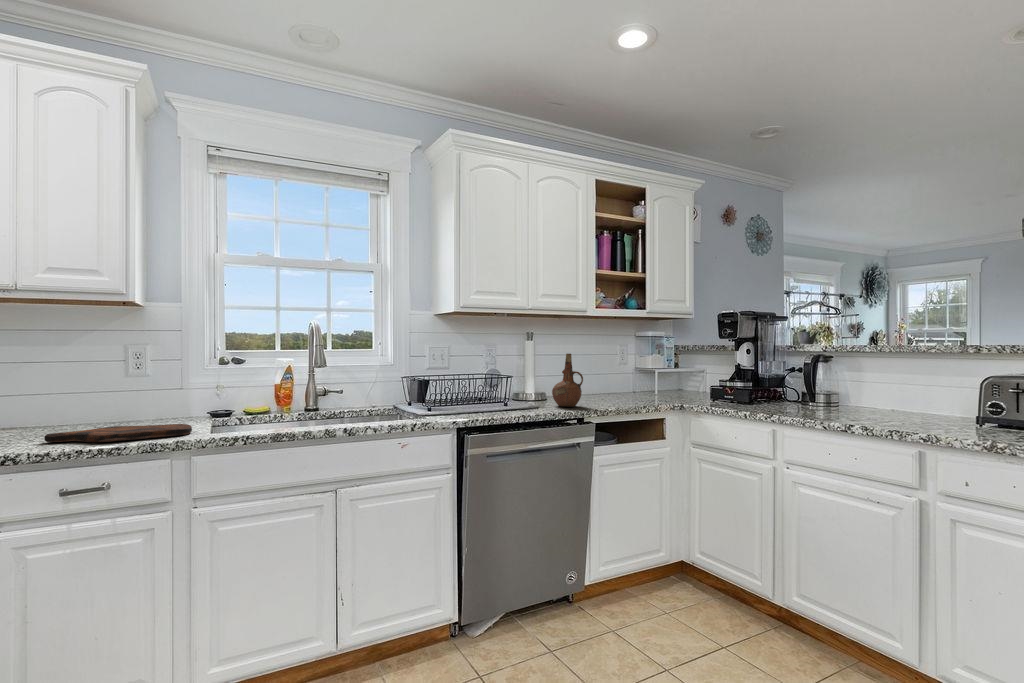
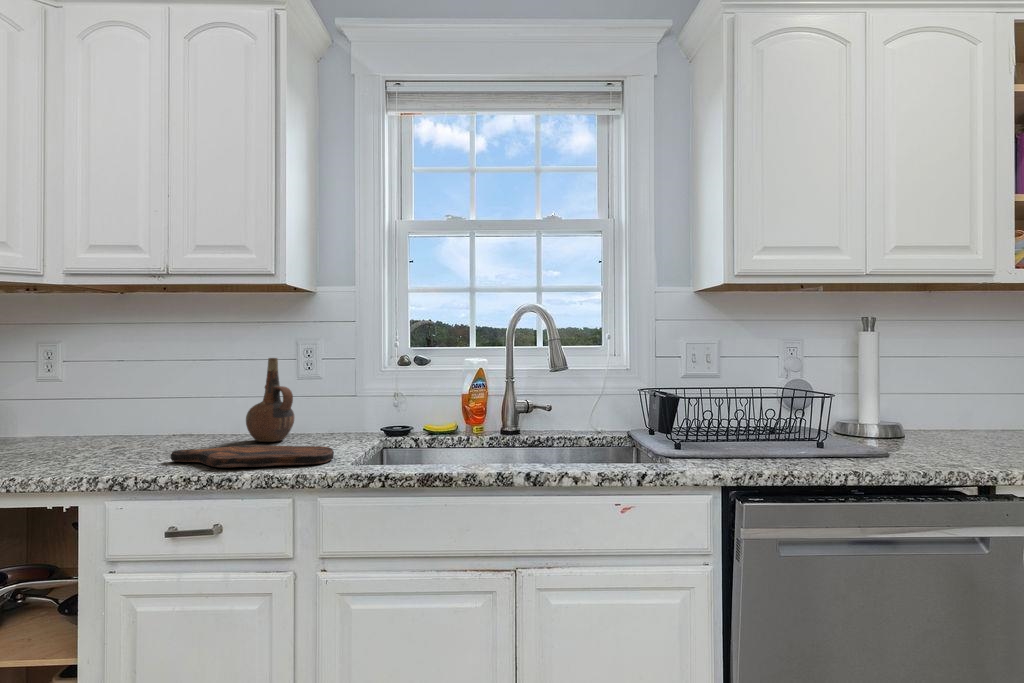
ceramic pitcher: present [552,354,583,407] -> present [246,358,294,442]

